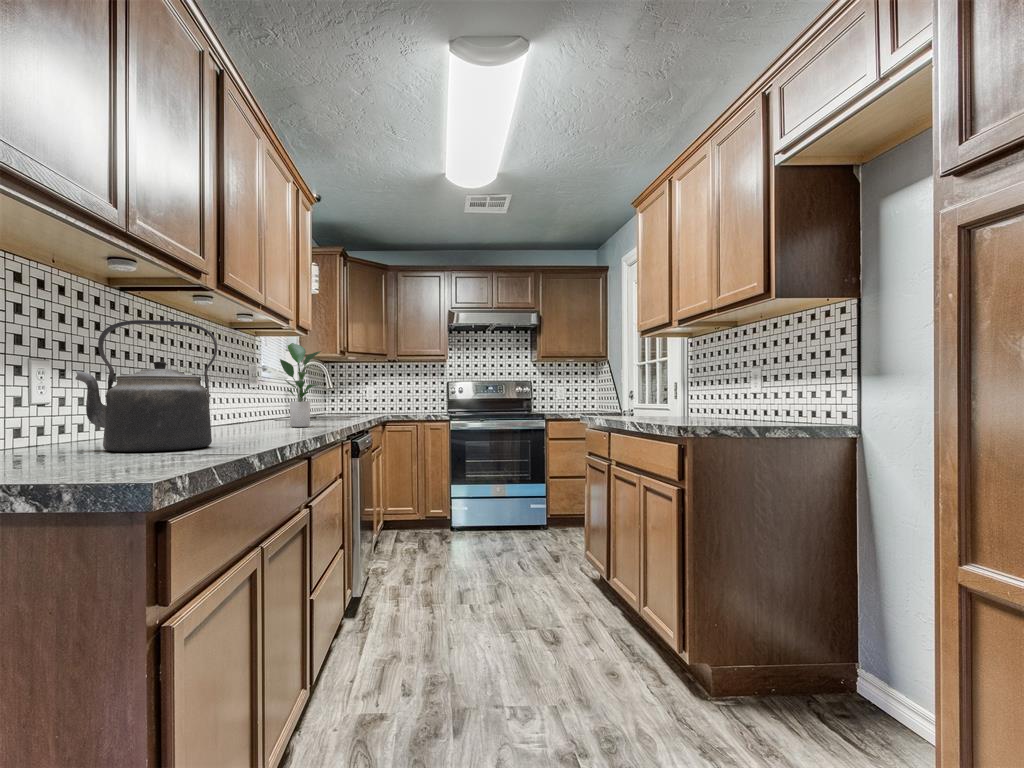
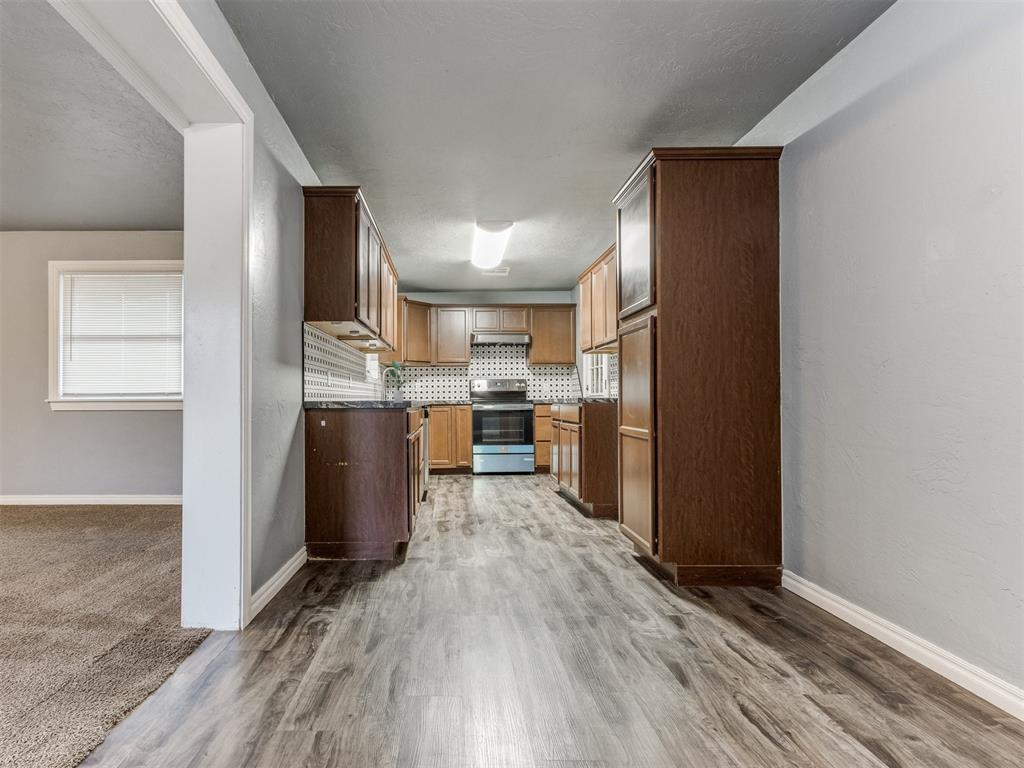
kettle: present [75,320,217,452] -> none [337,357,385,406]

